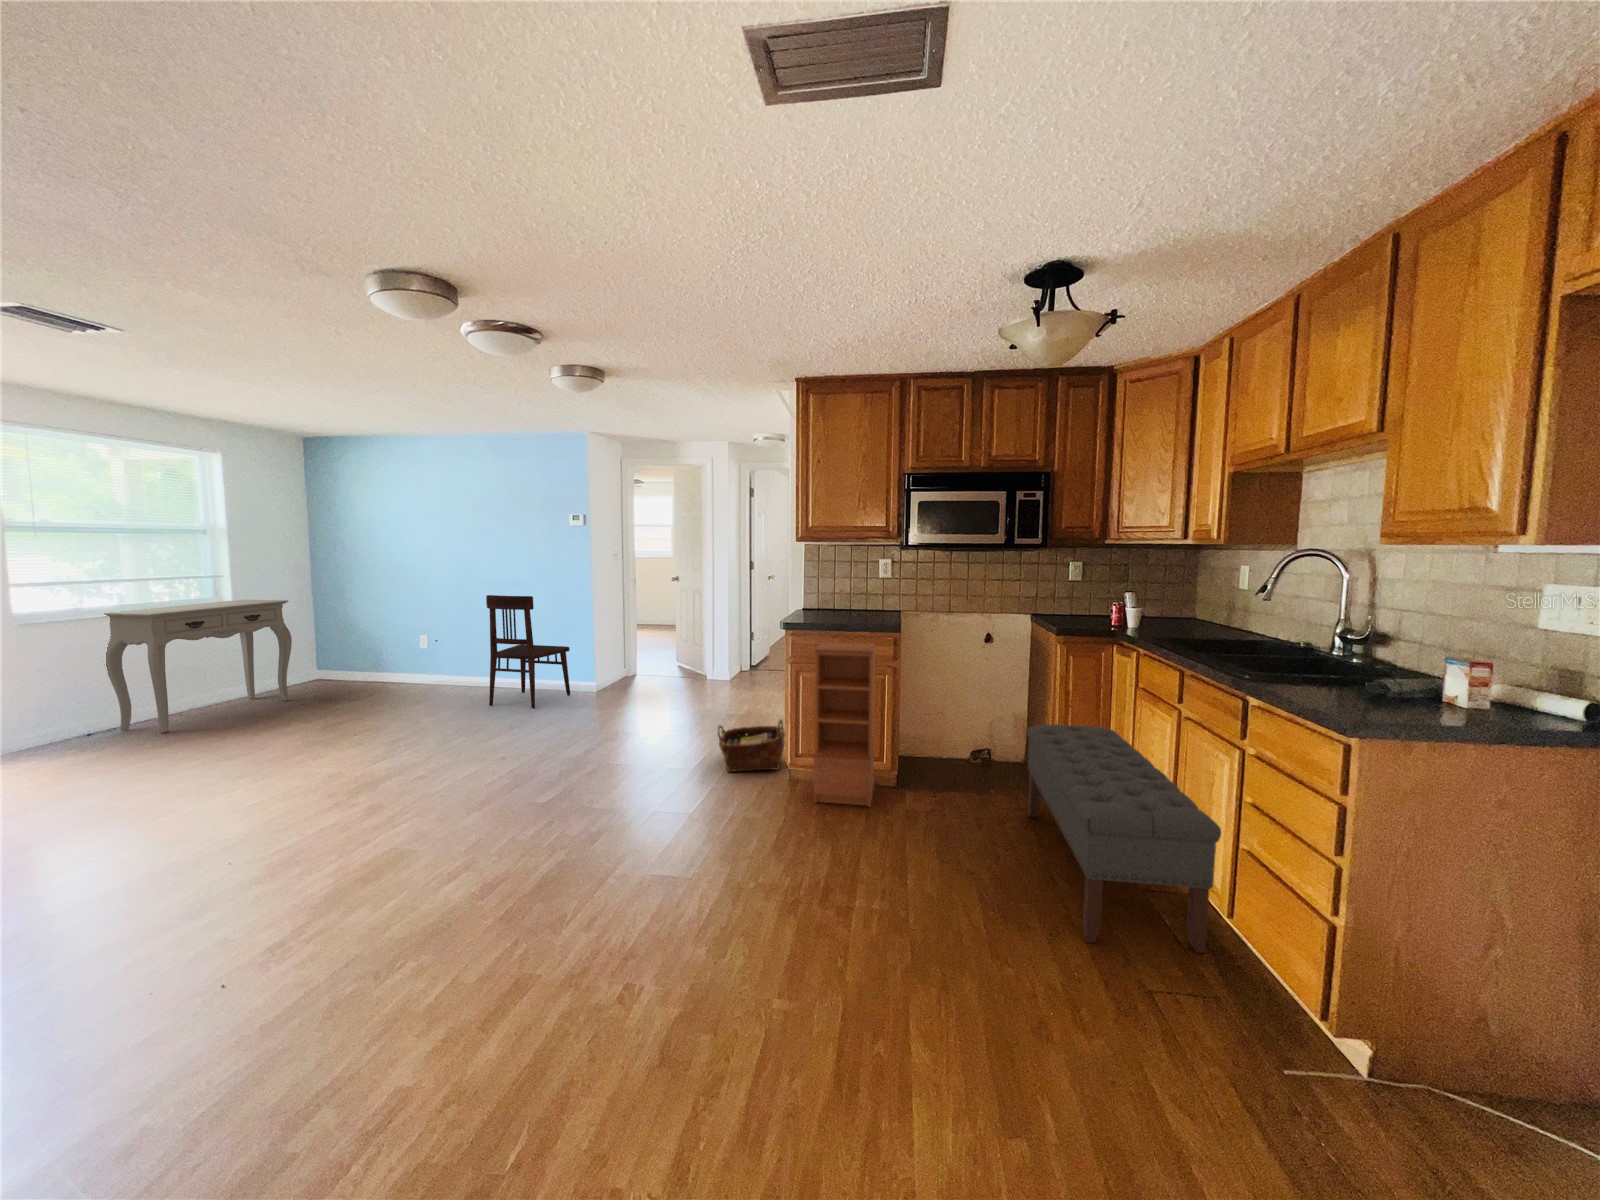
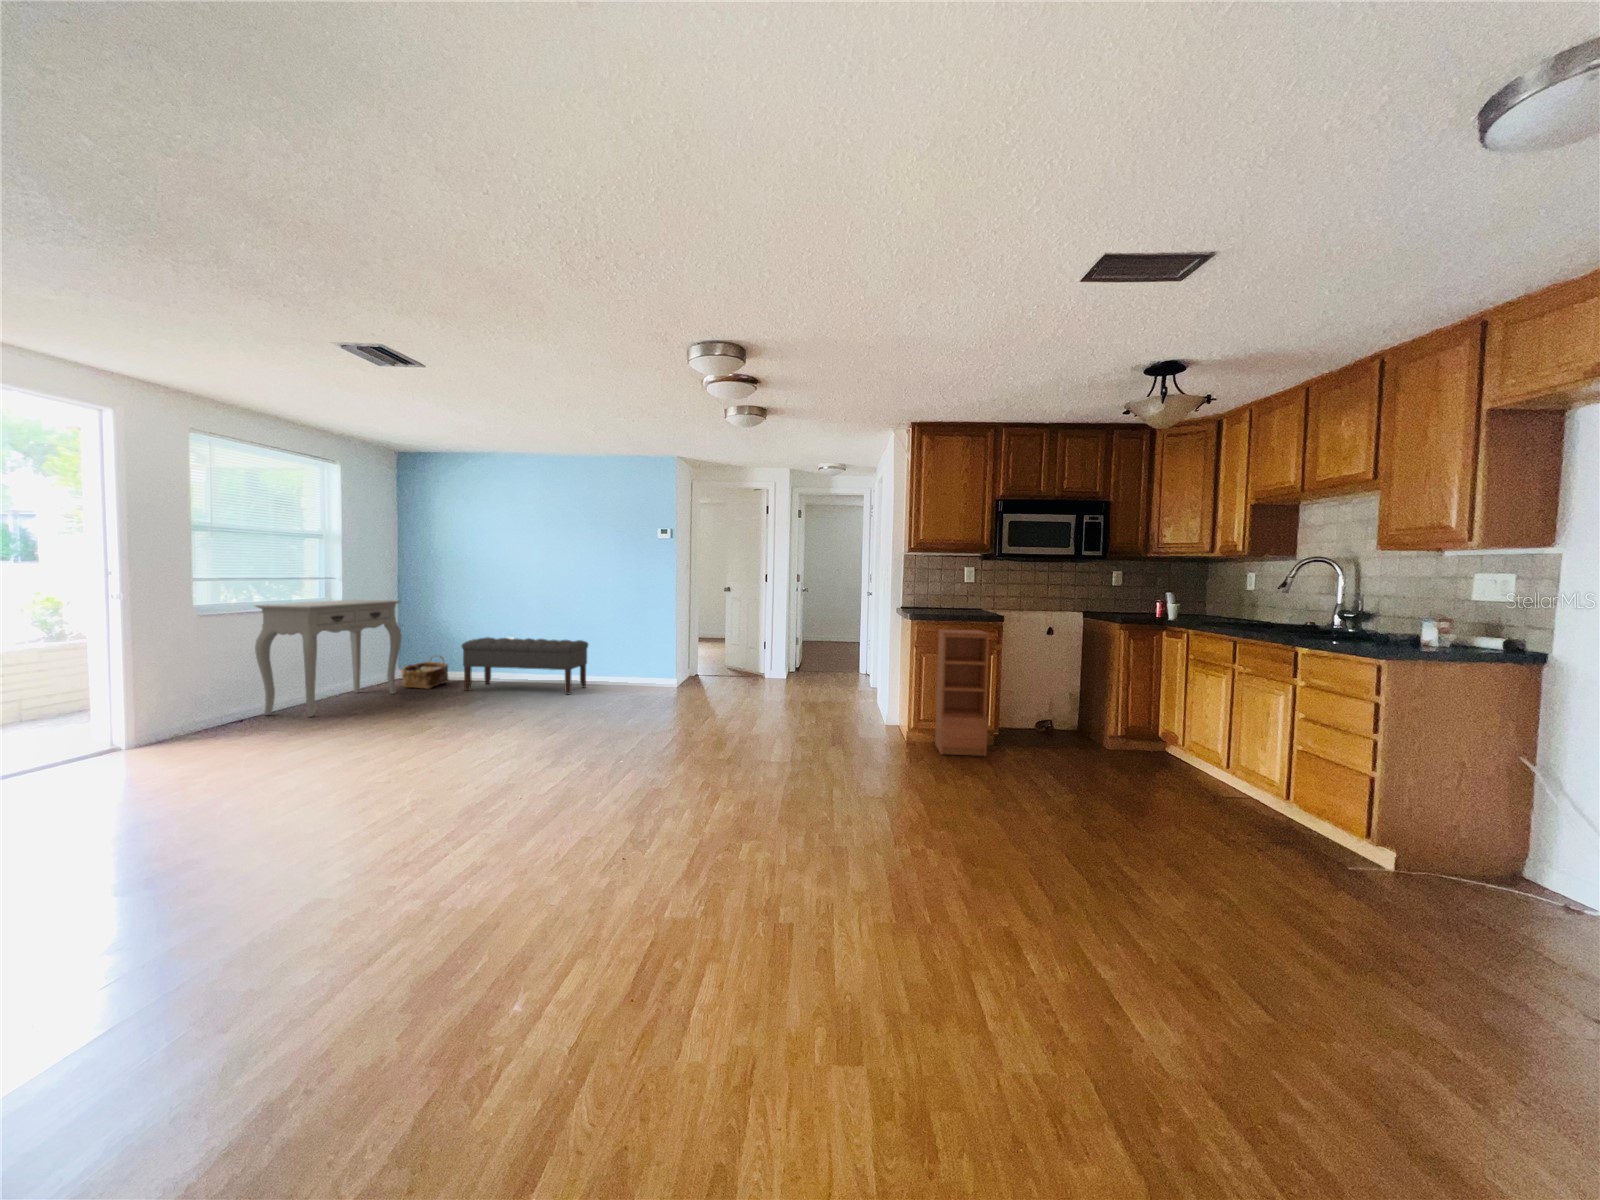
dining chair: present [486,595,570,708] -> none [593,598,659,699]
woven basket: present [718,720,785,772] -> present [401,656,448,689]
bench: present [1027,724,1221,953] -> present [462,637,588,694]

